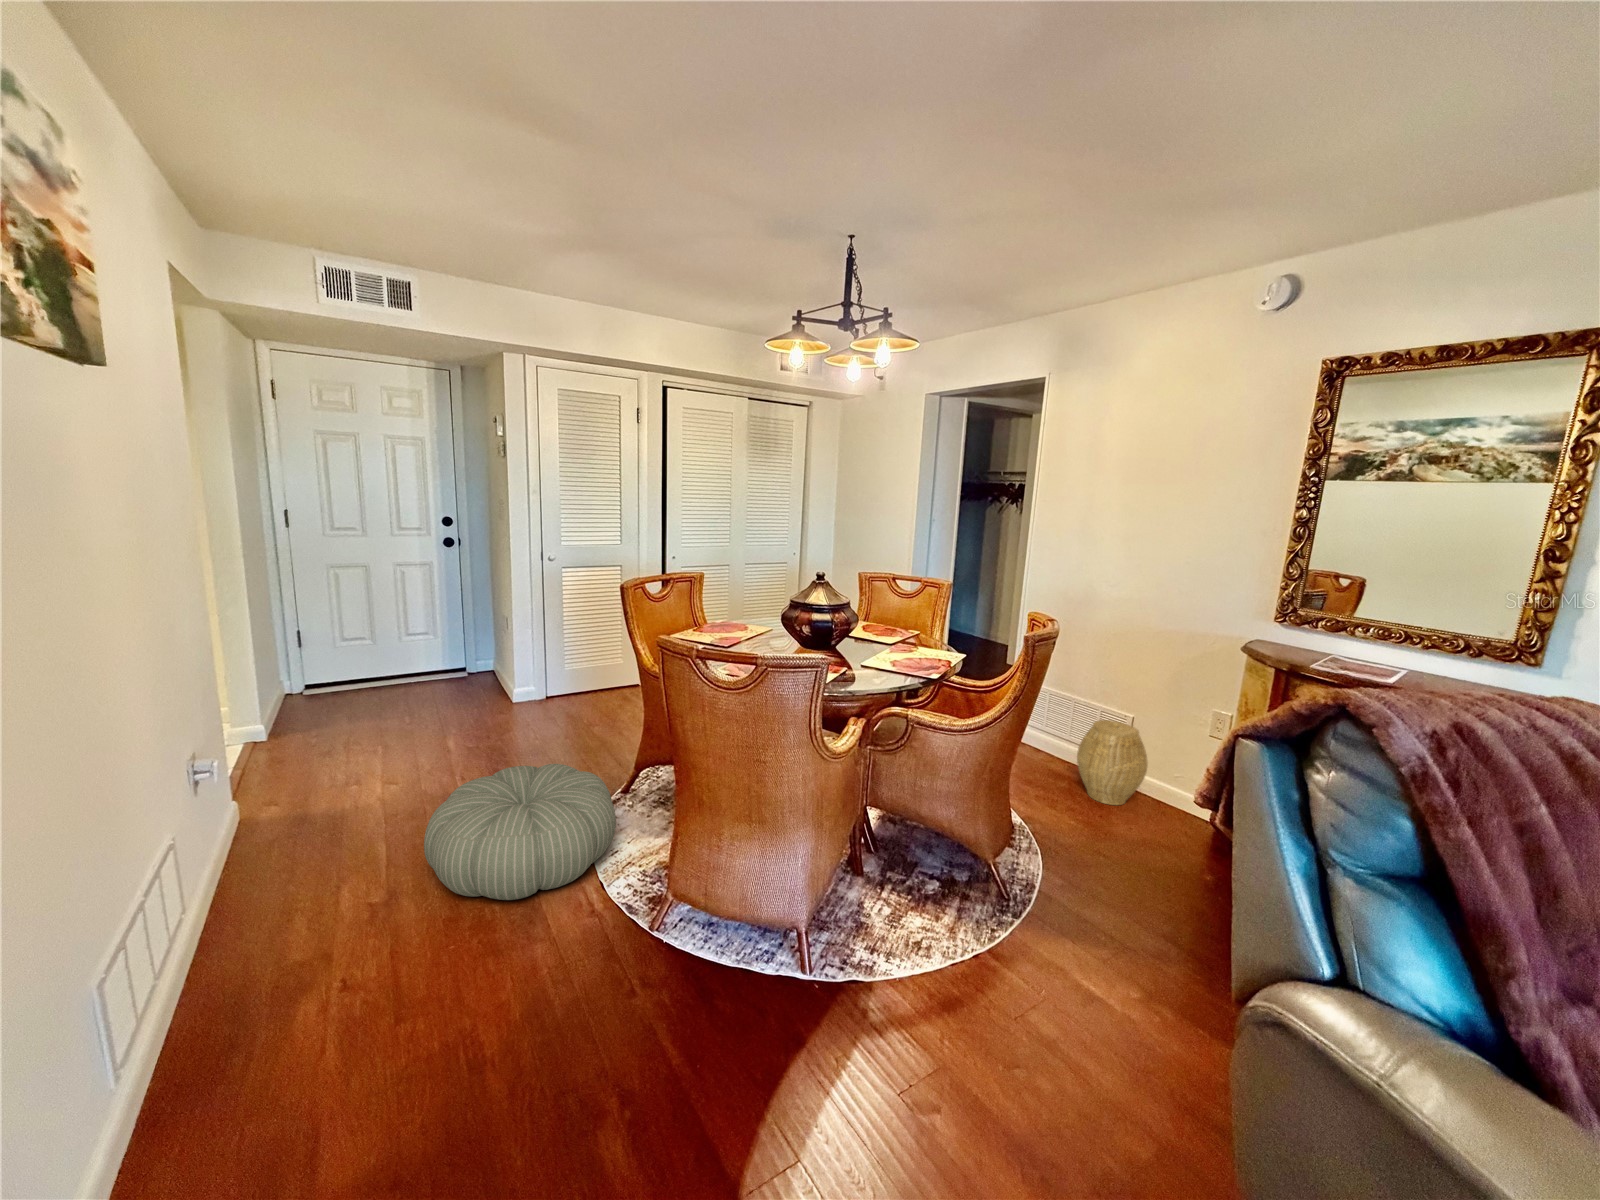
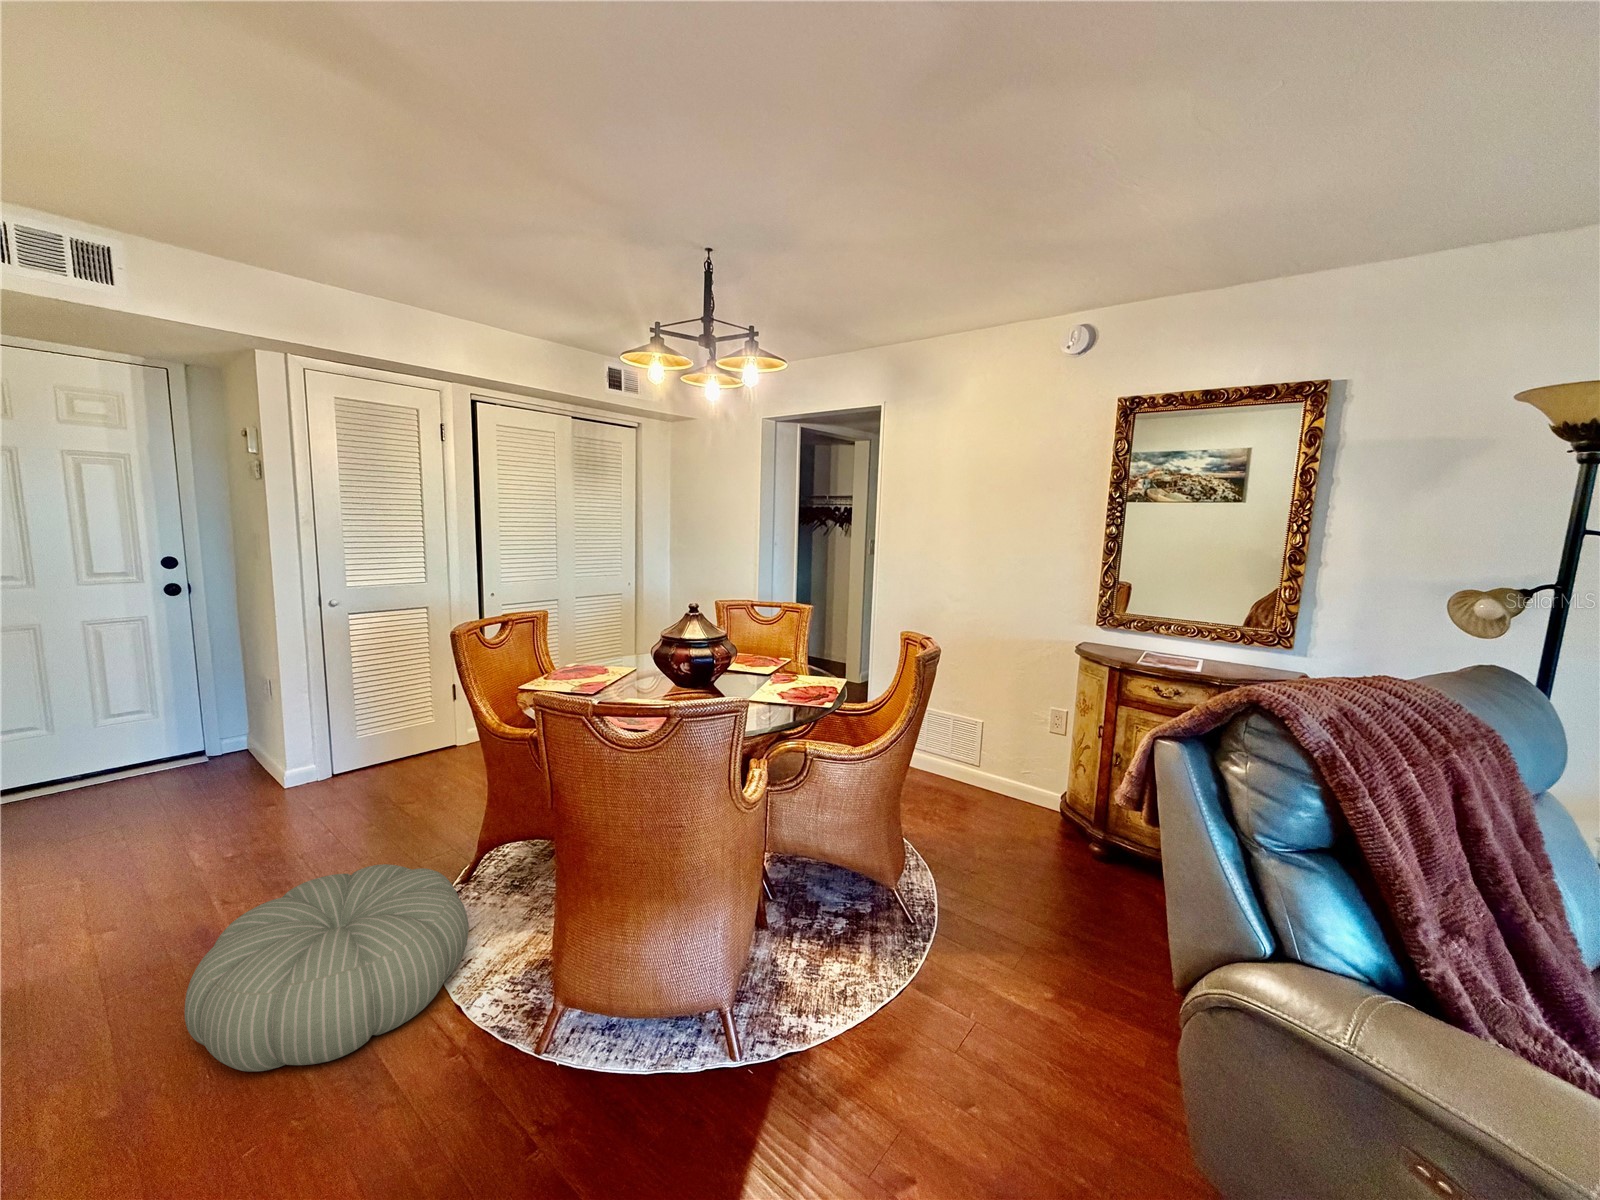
woven basket: present [1077,720,1148,805] -> none [942,728,1004,808]

